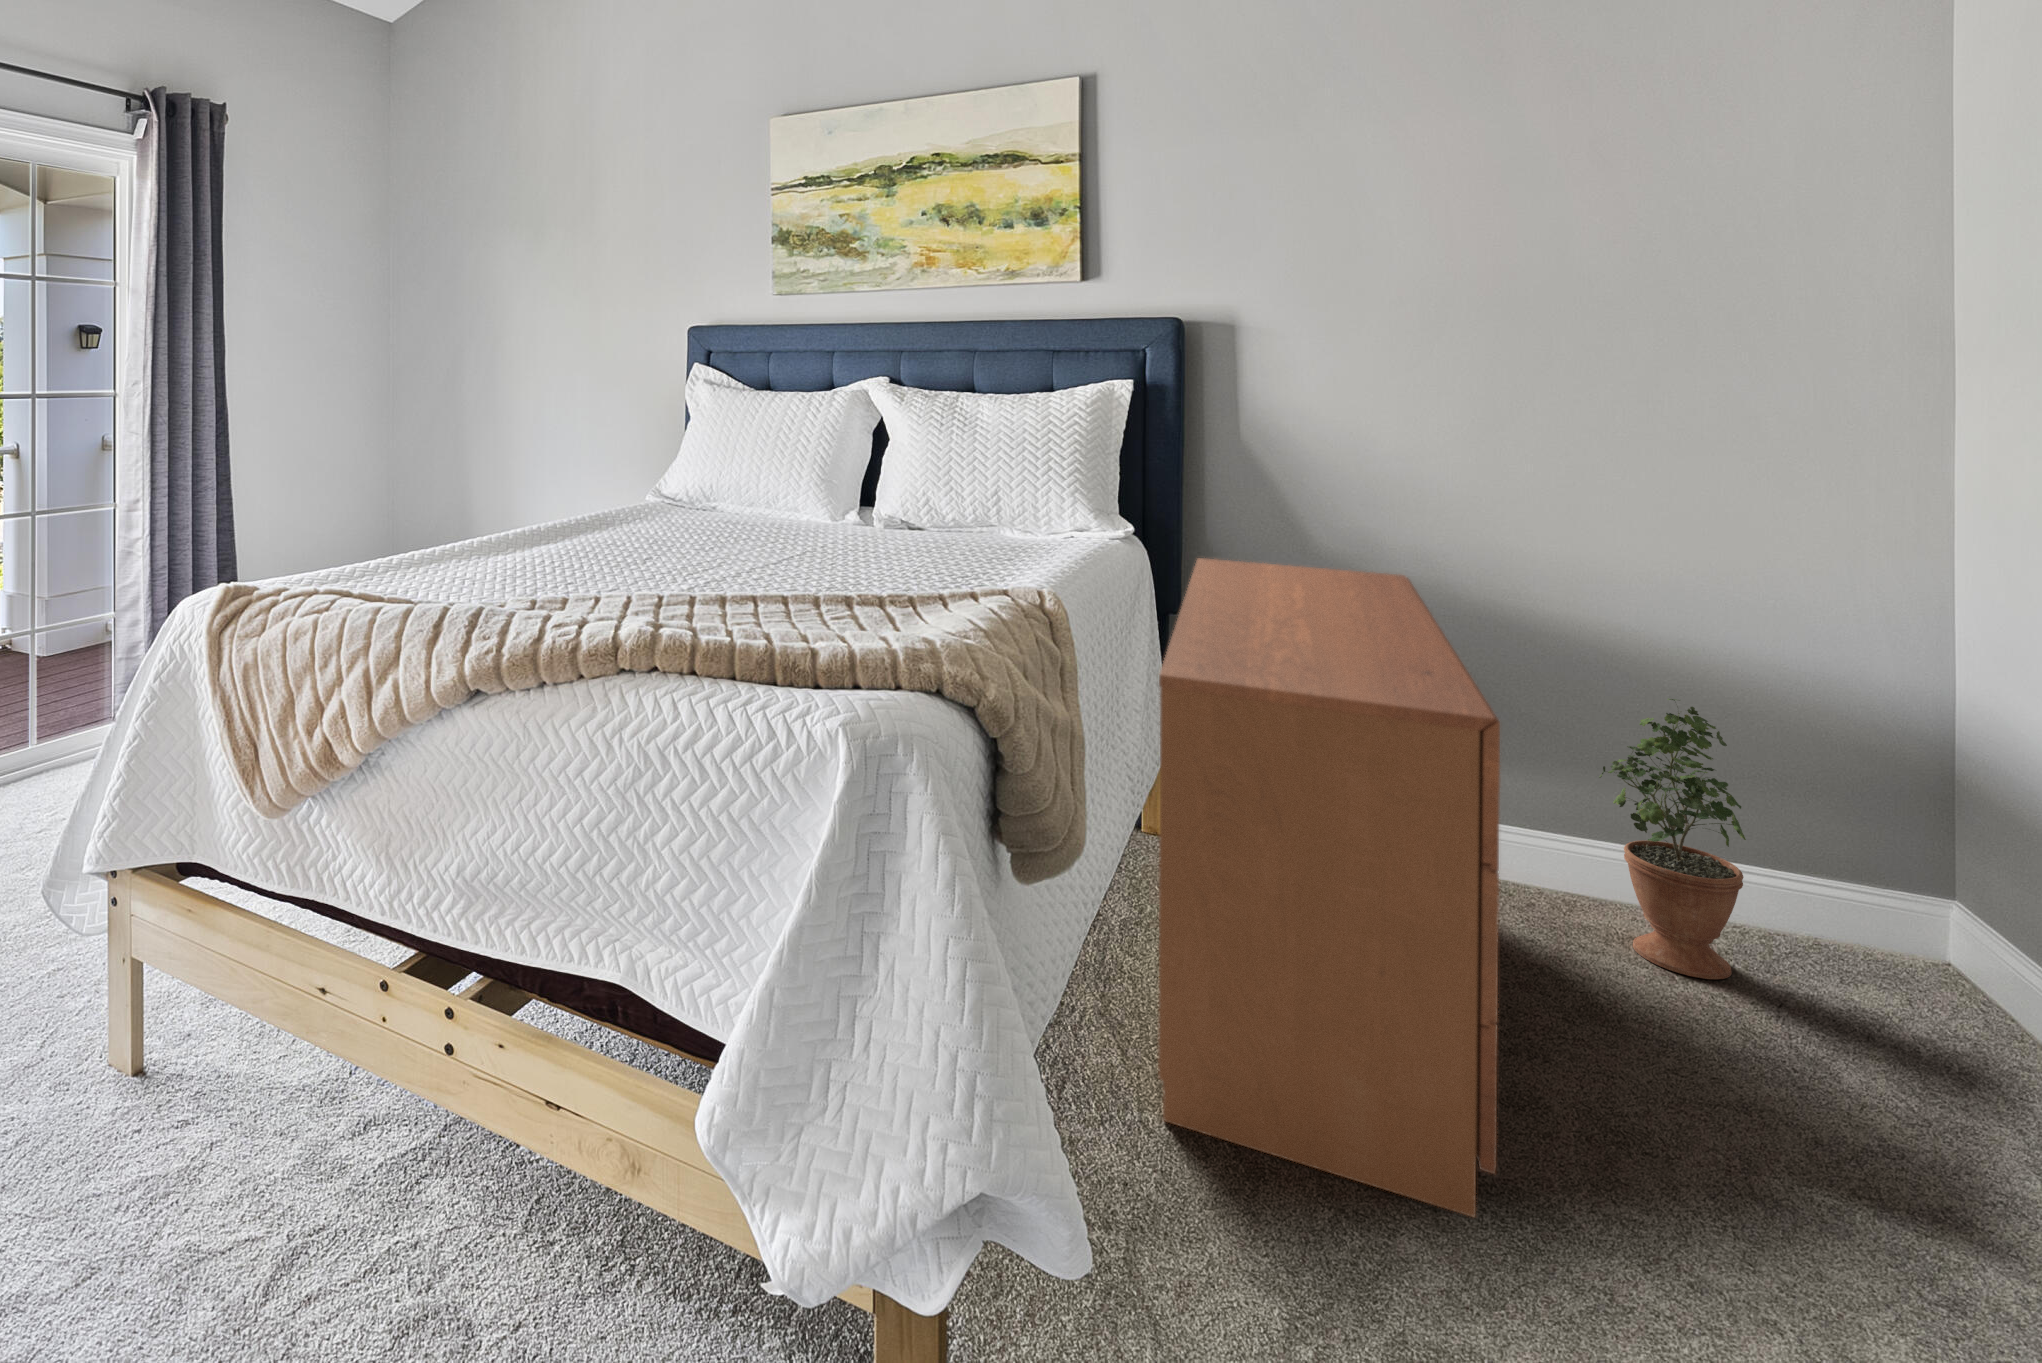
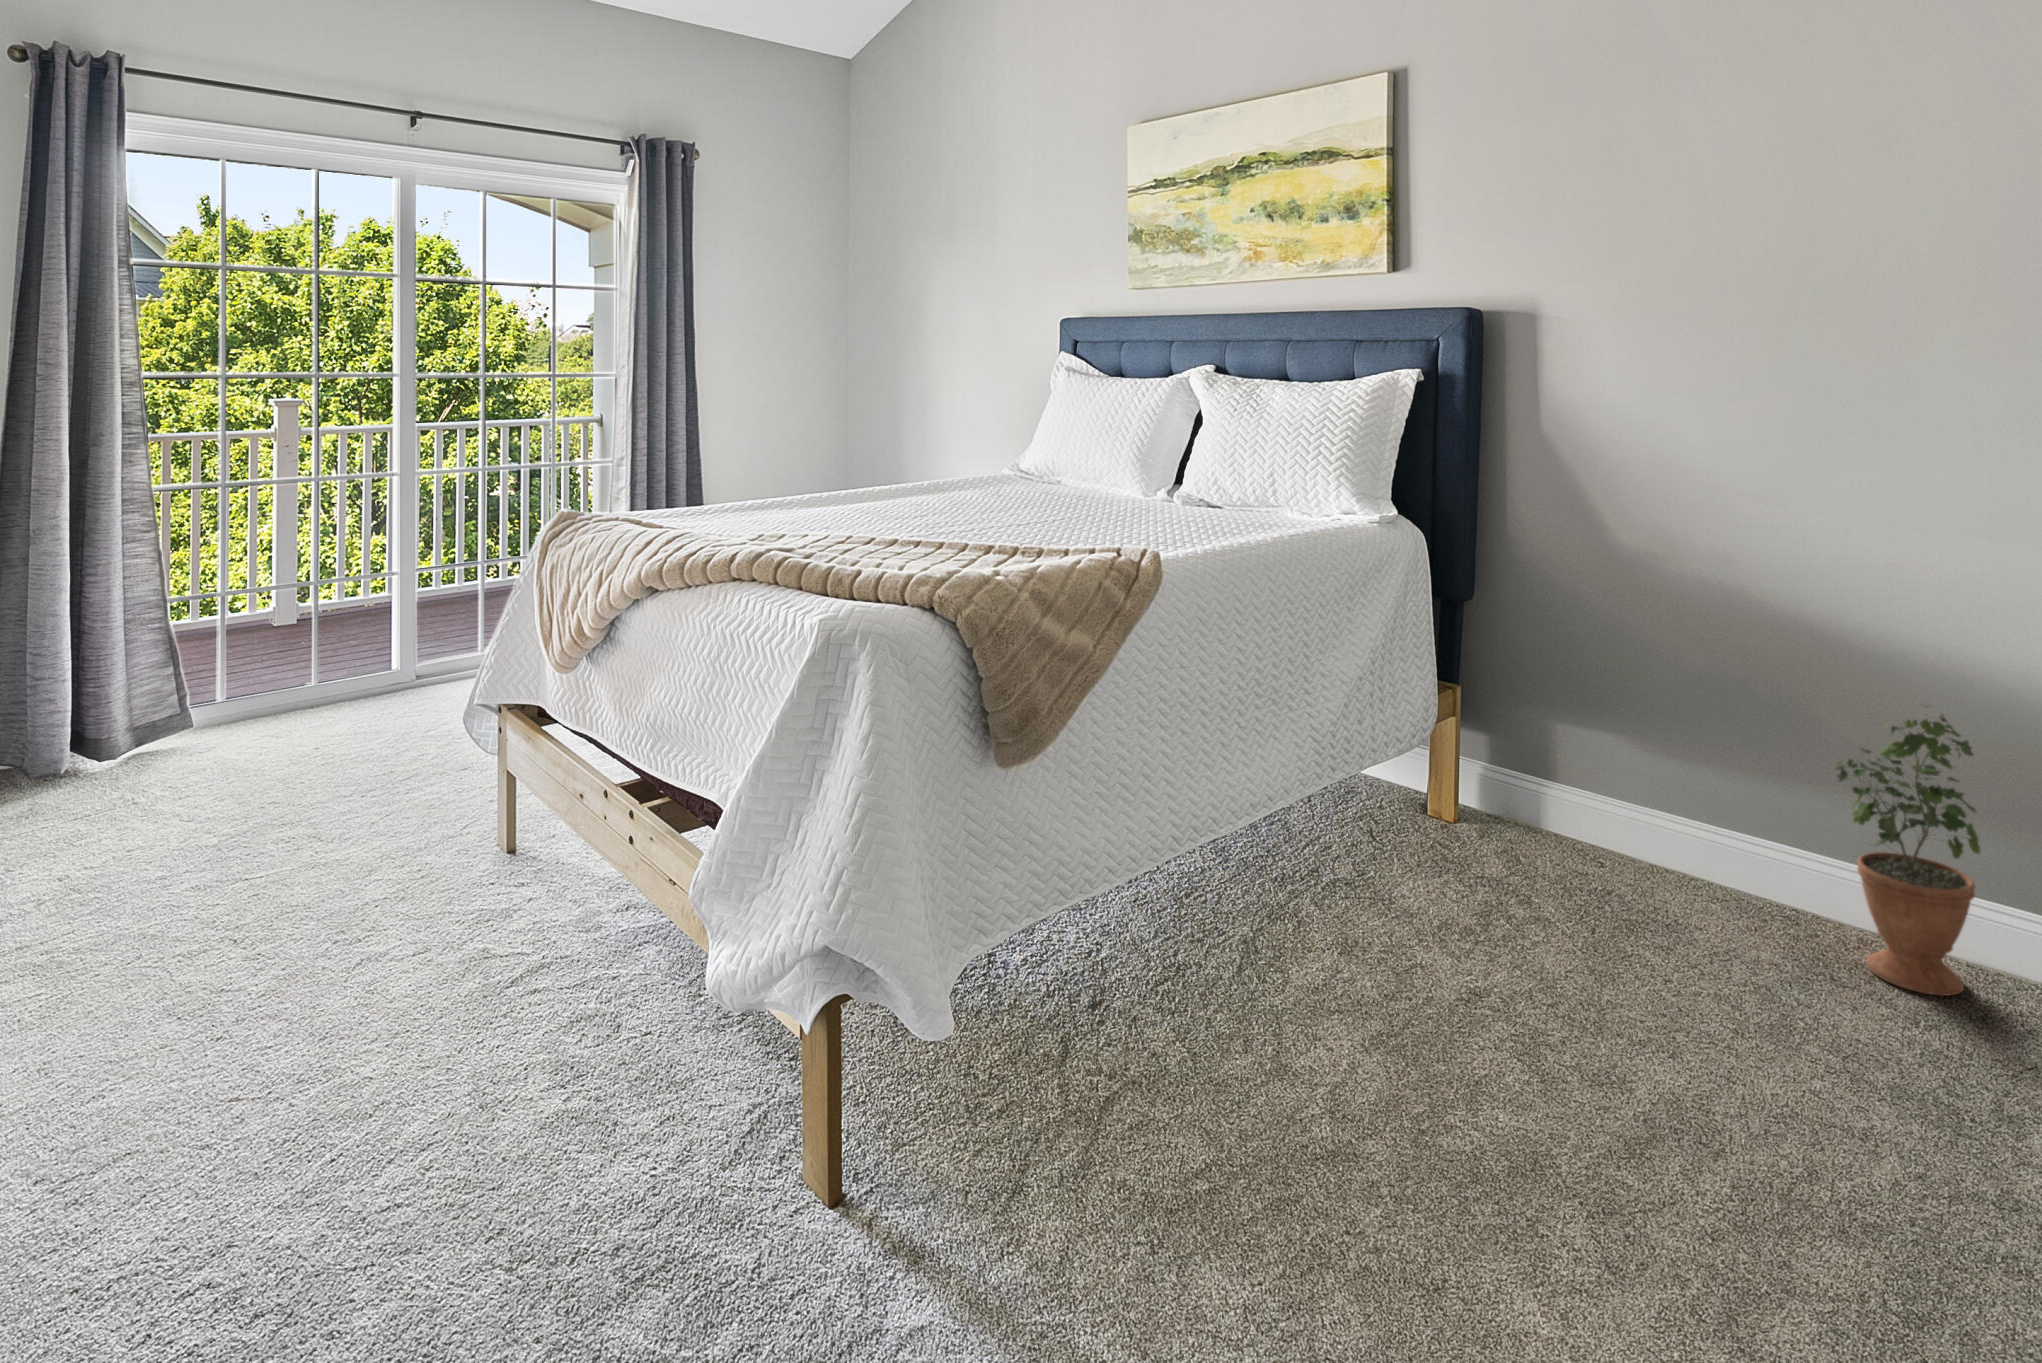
dresser: present [1158,558,1500,1217] -> none [1212,544,1668,1078]

